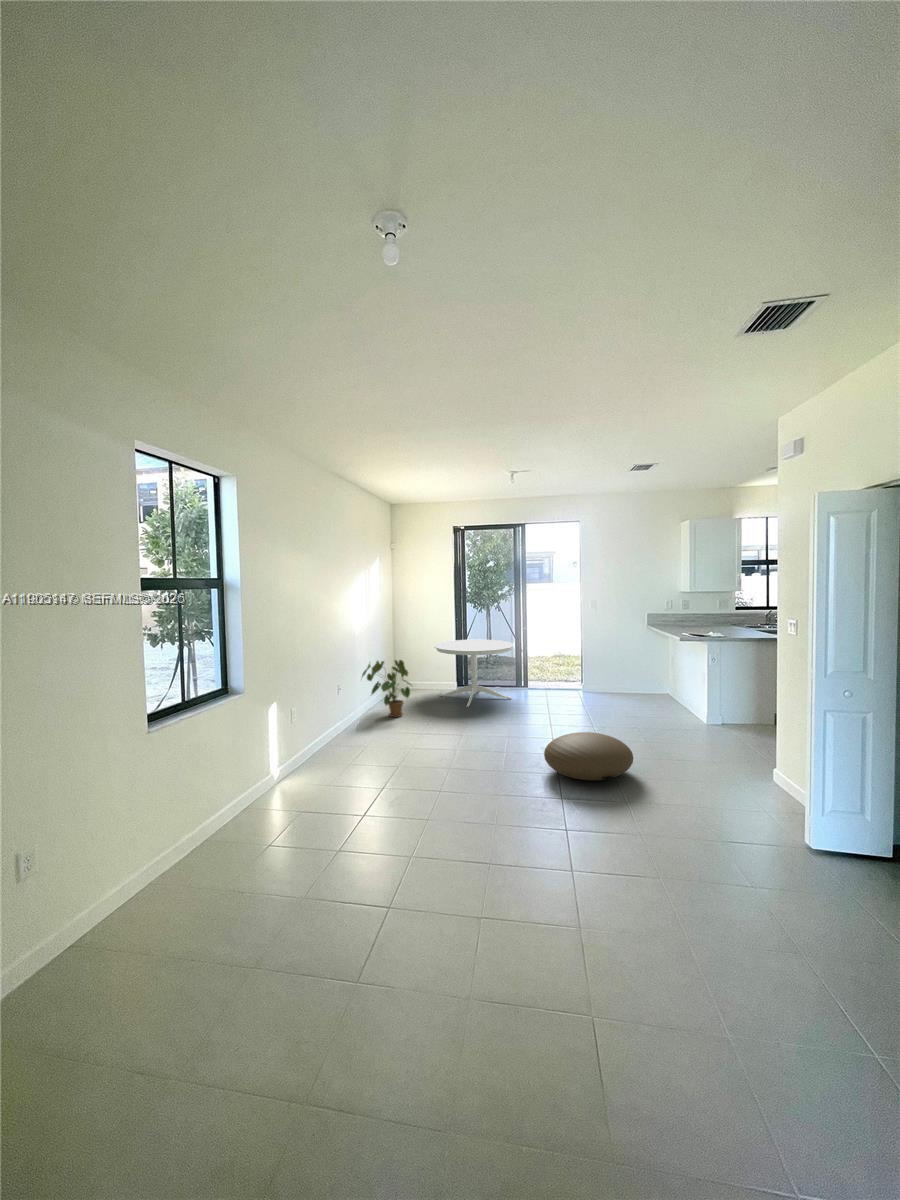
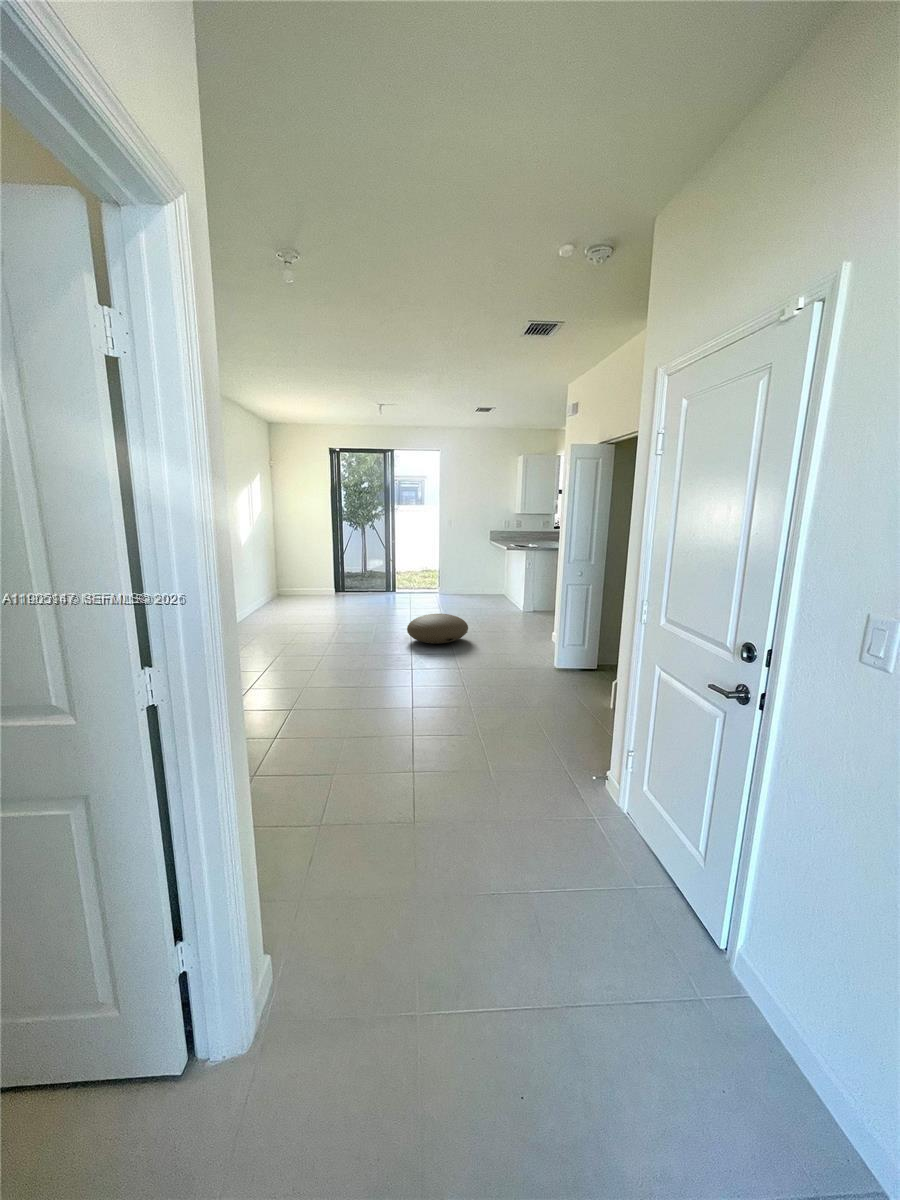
dining table: present [434,640,514,707] -> none [315,553,385,607]
house plant: present [362,660,411,717] -> none [251,567,300,616]

